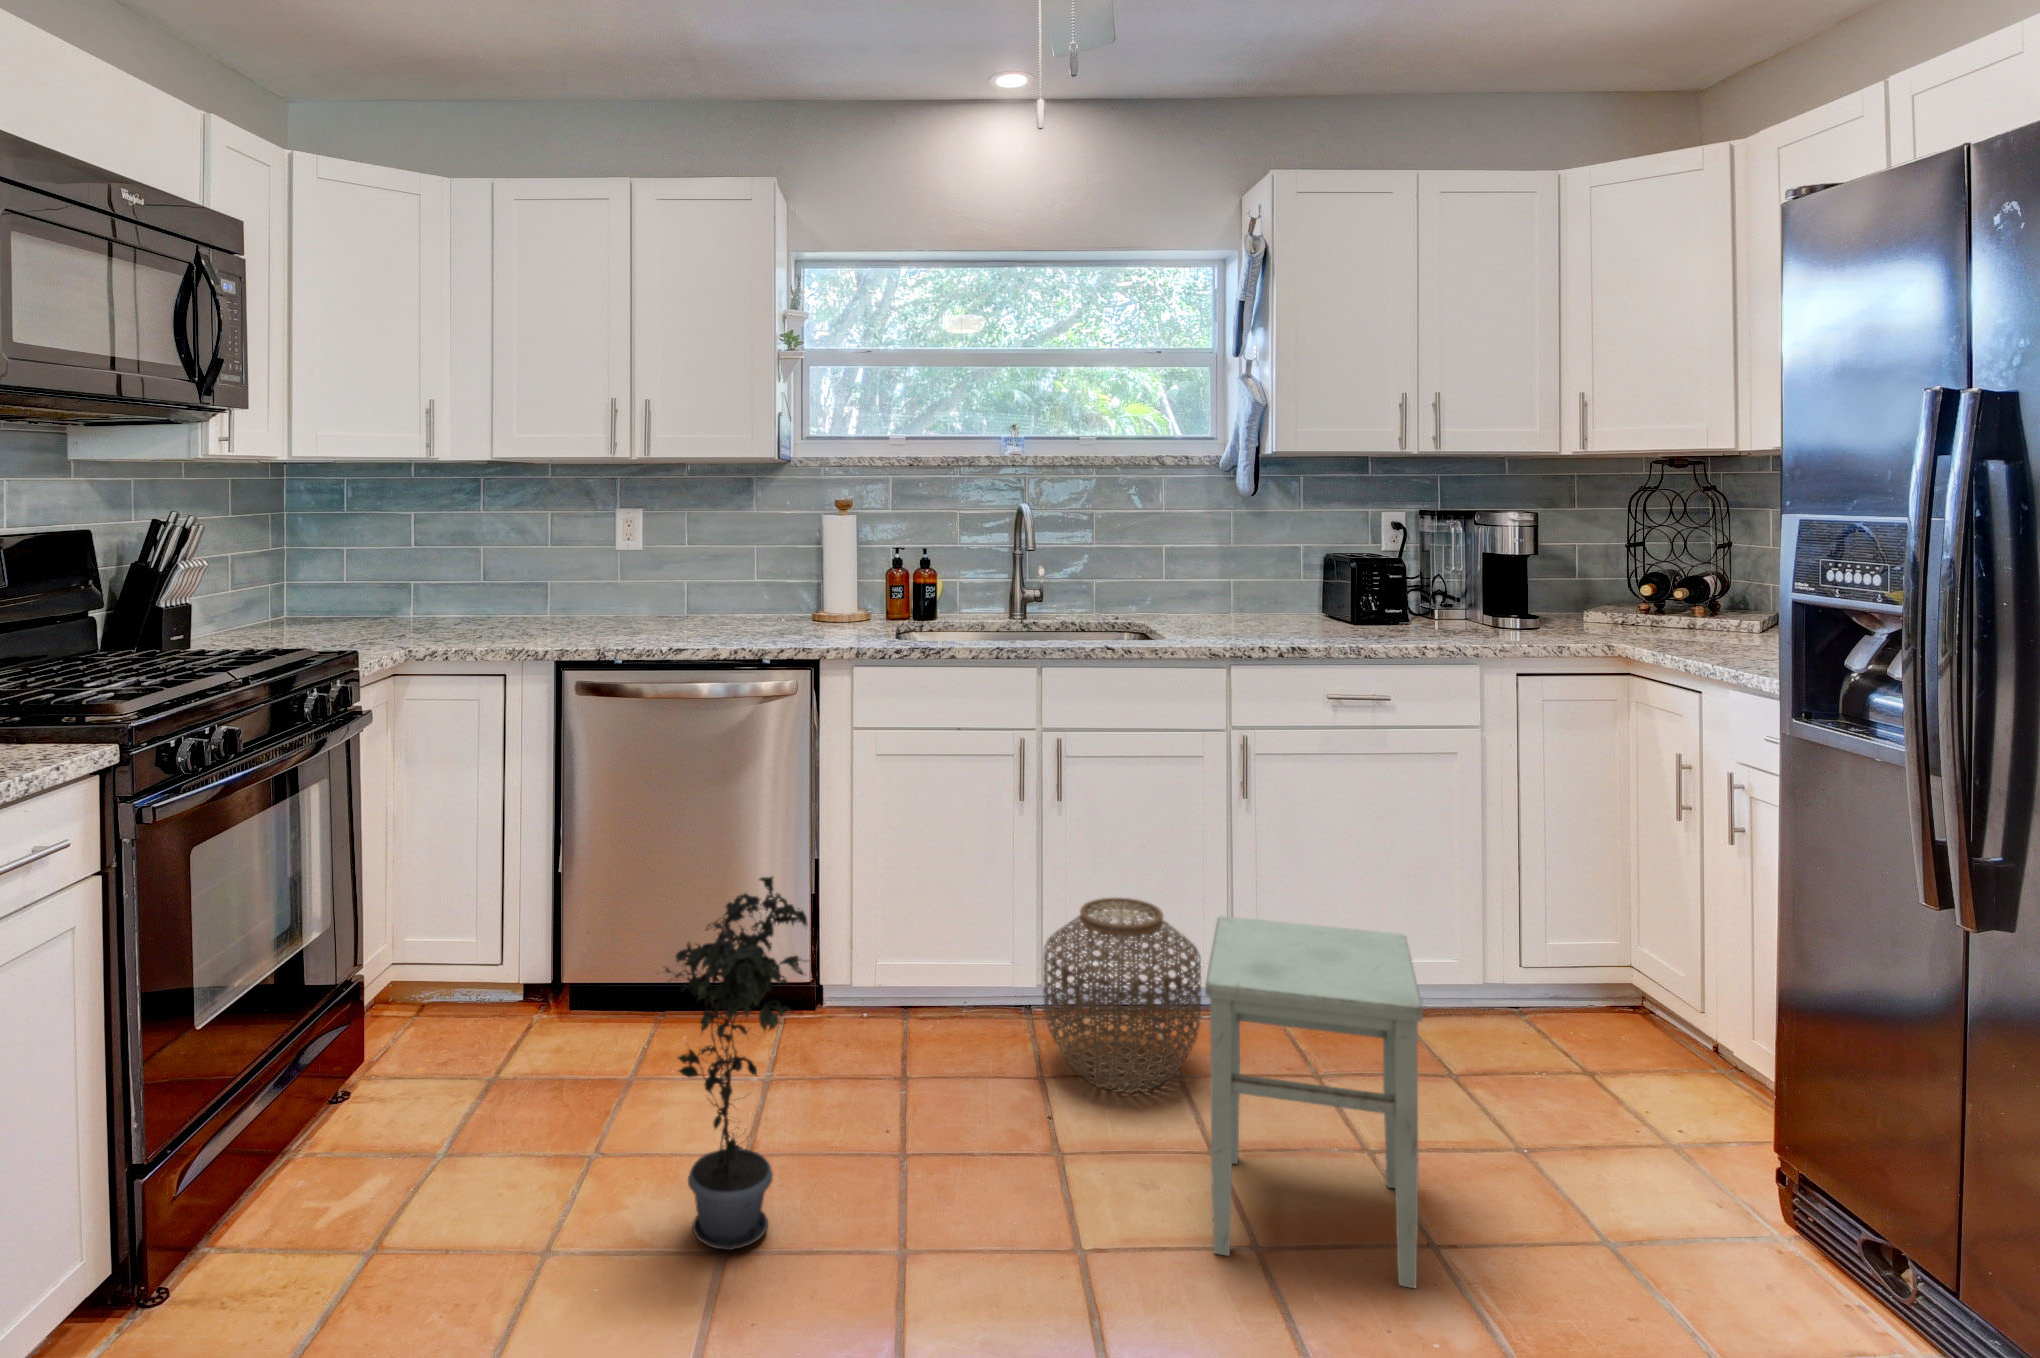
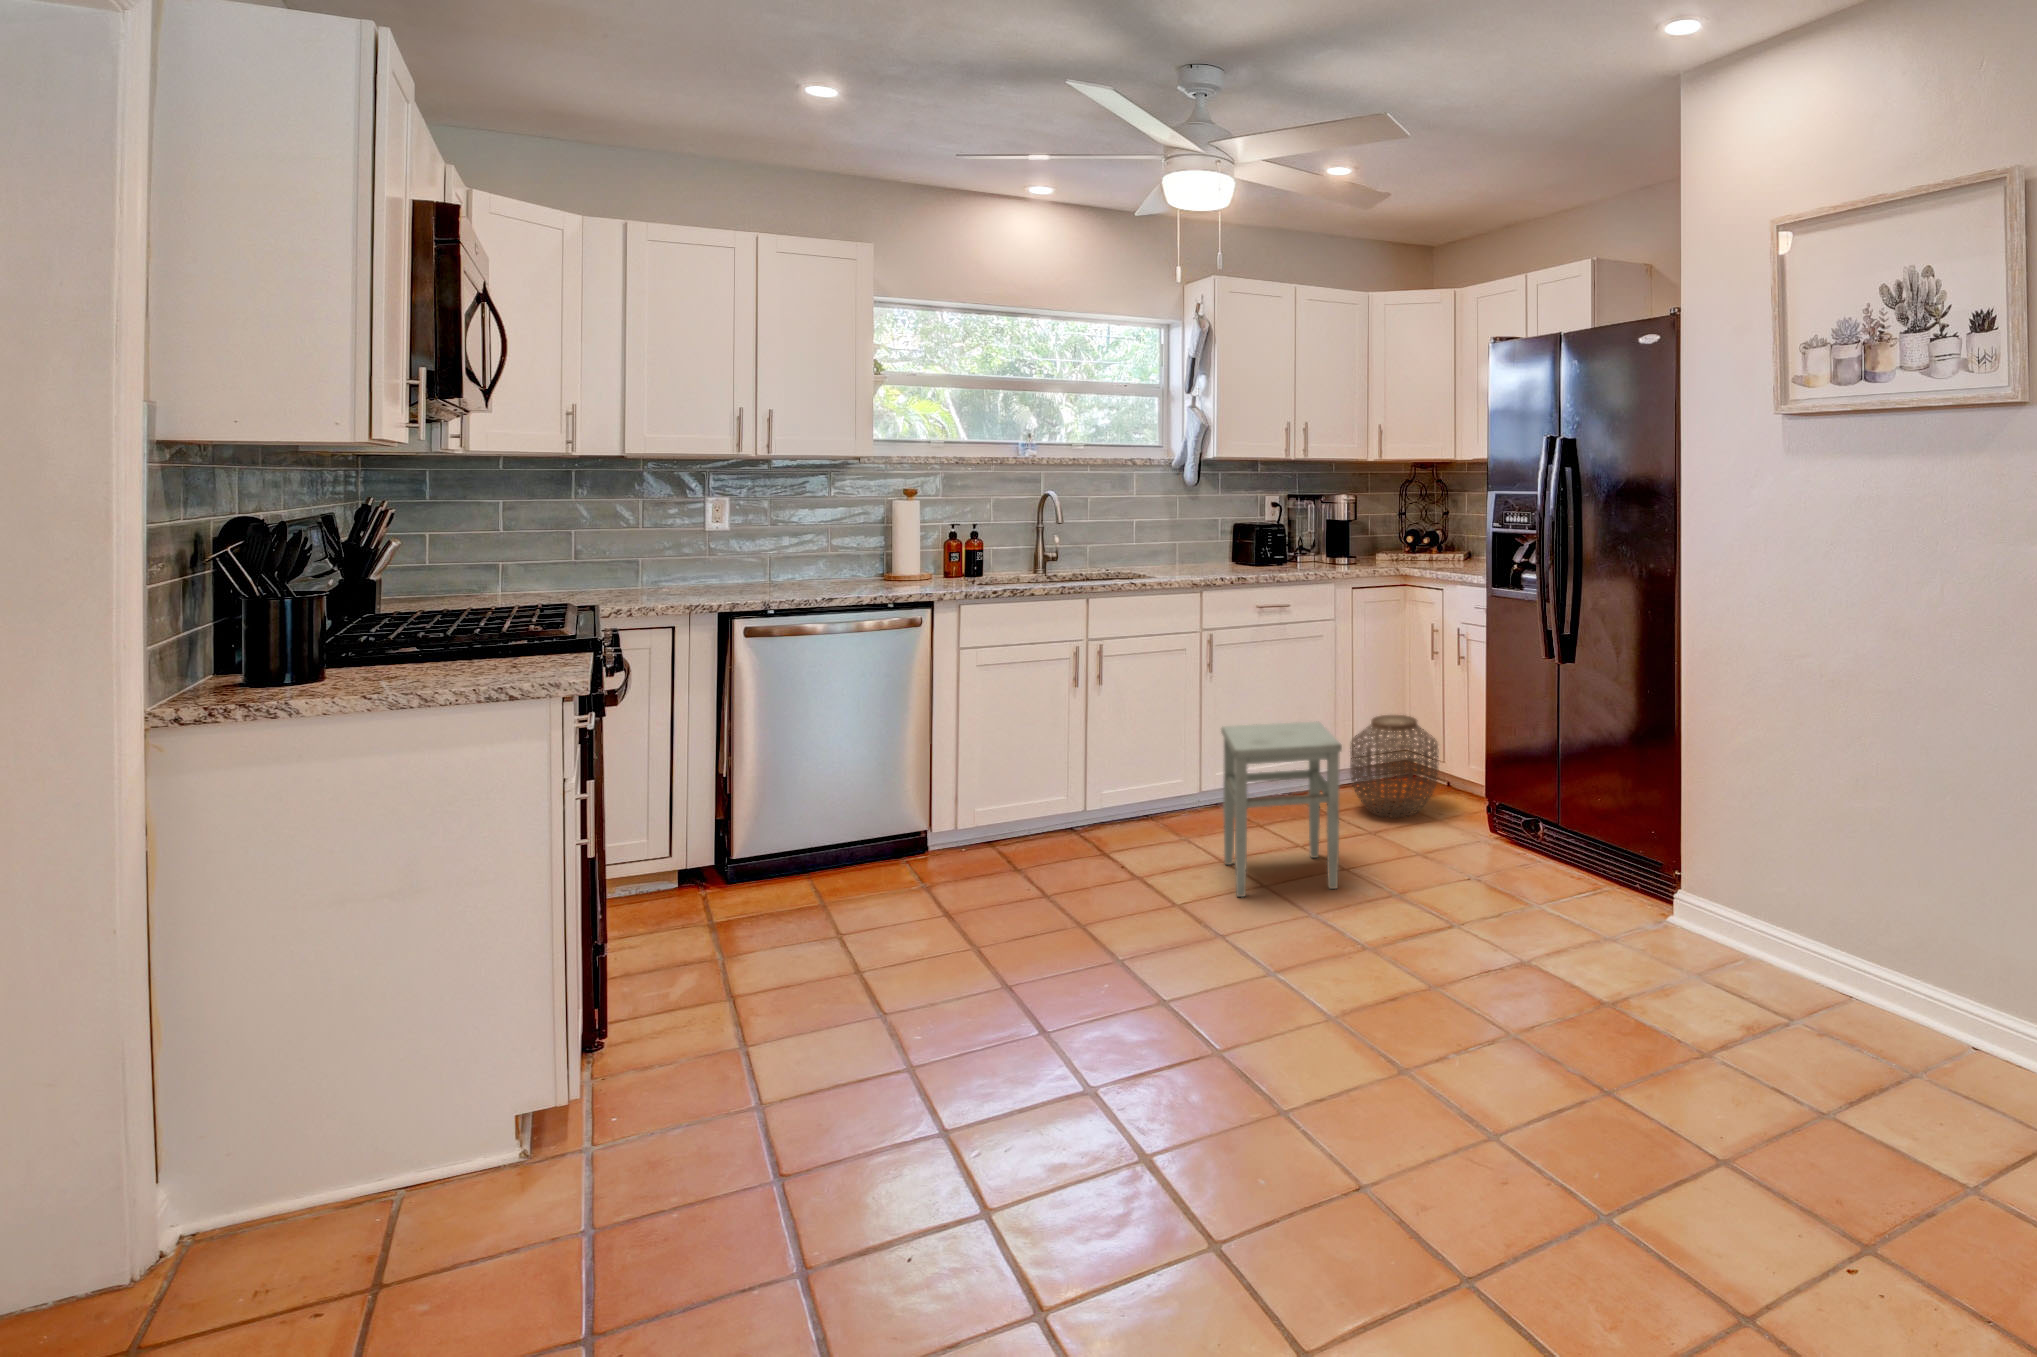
potted plant: present [666,877,807,1251] -> none [910,722,1013,953]
woven basket: present [1043,898,1201,1092] -> present [1350,715,1439,817]

